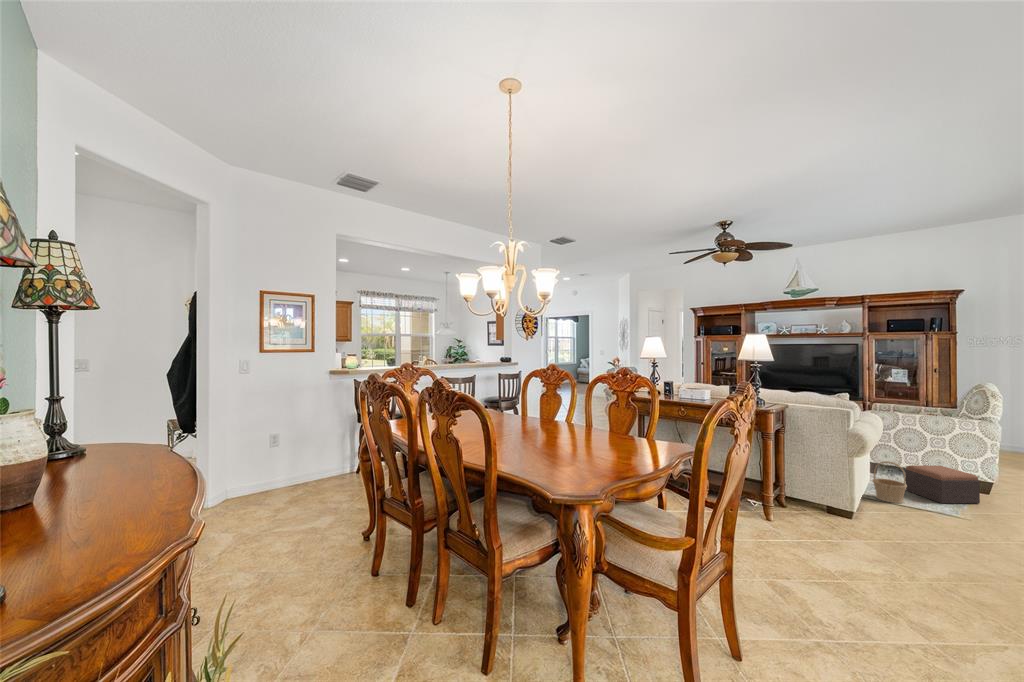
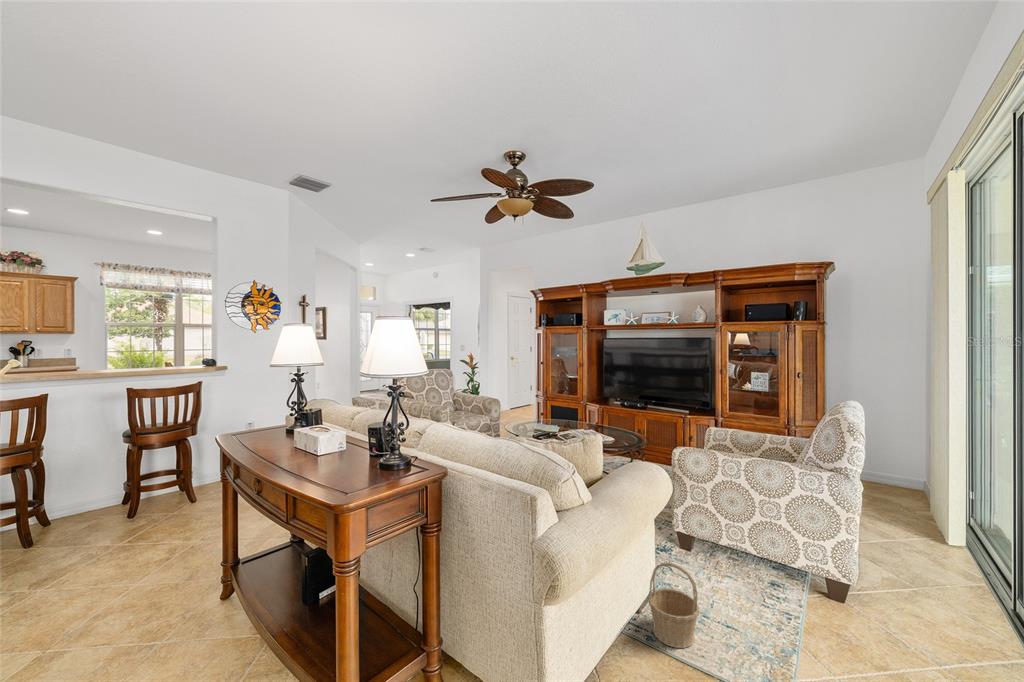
footstool: present [905,465,980,503] -> none [714,552,822,641]

